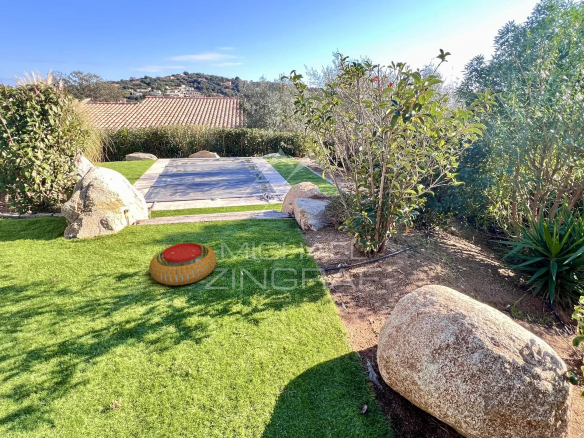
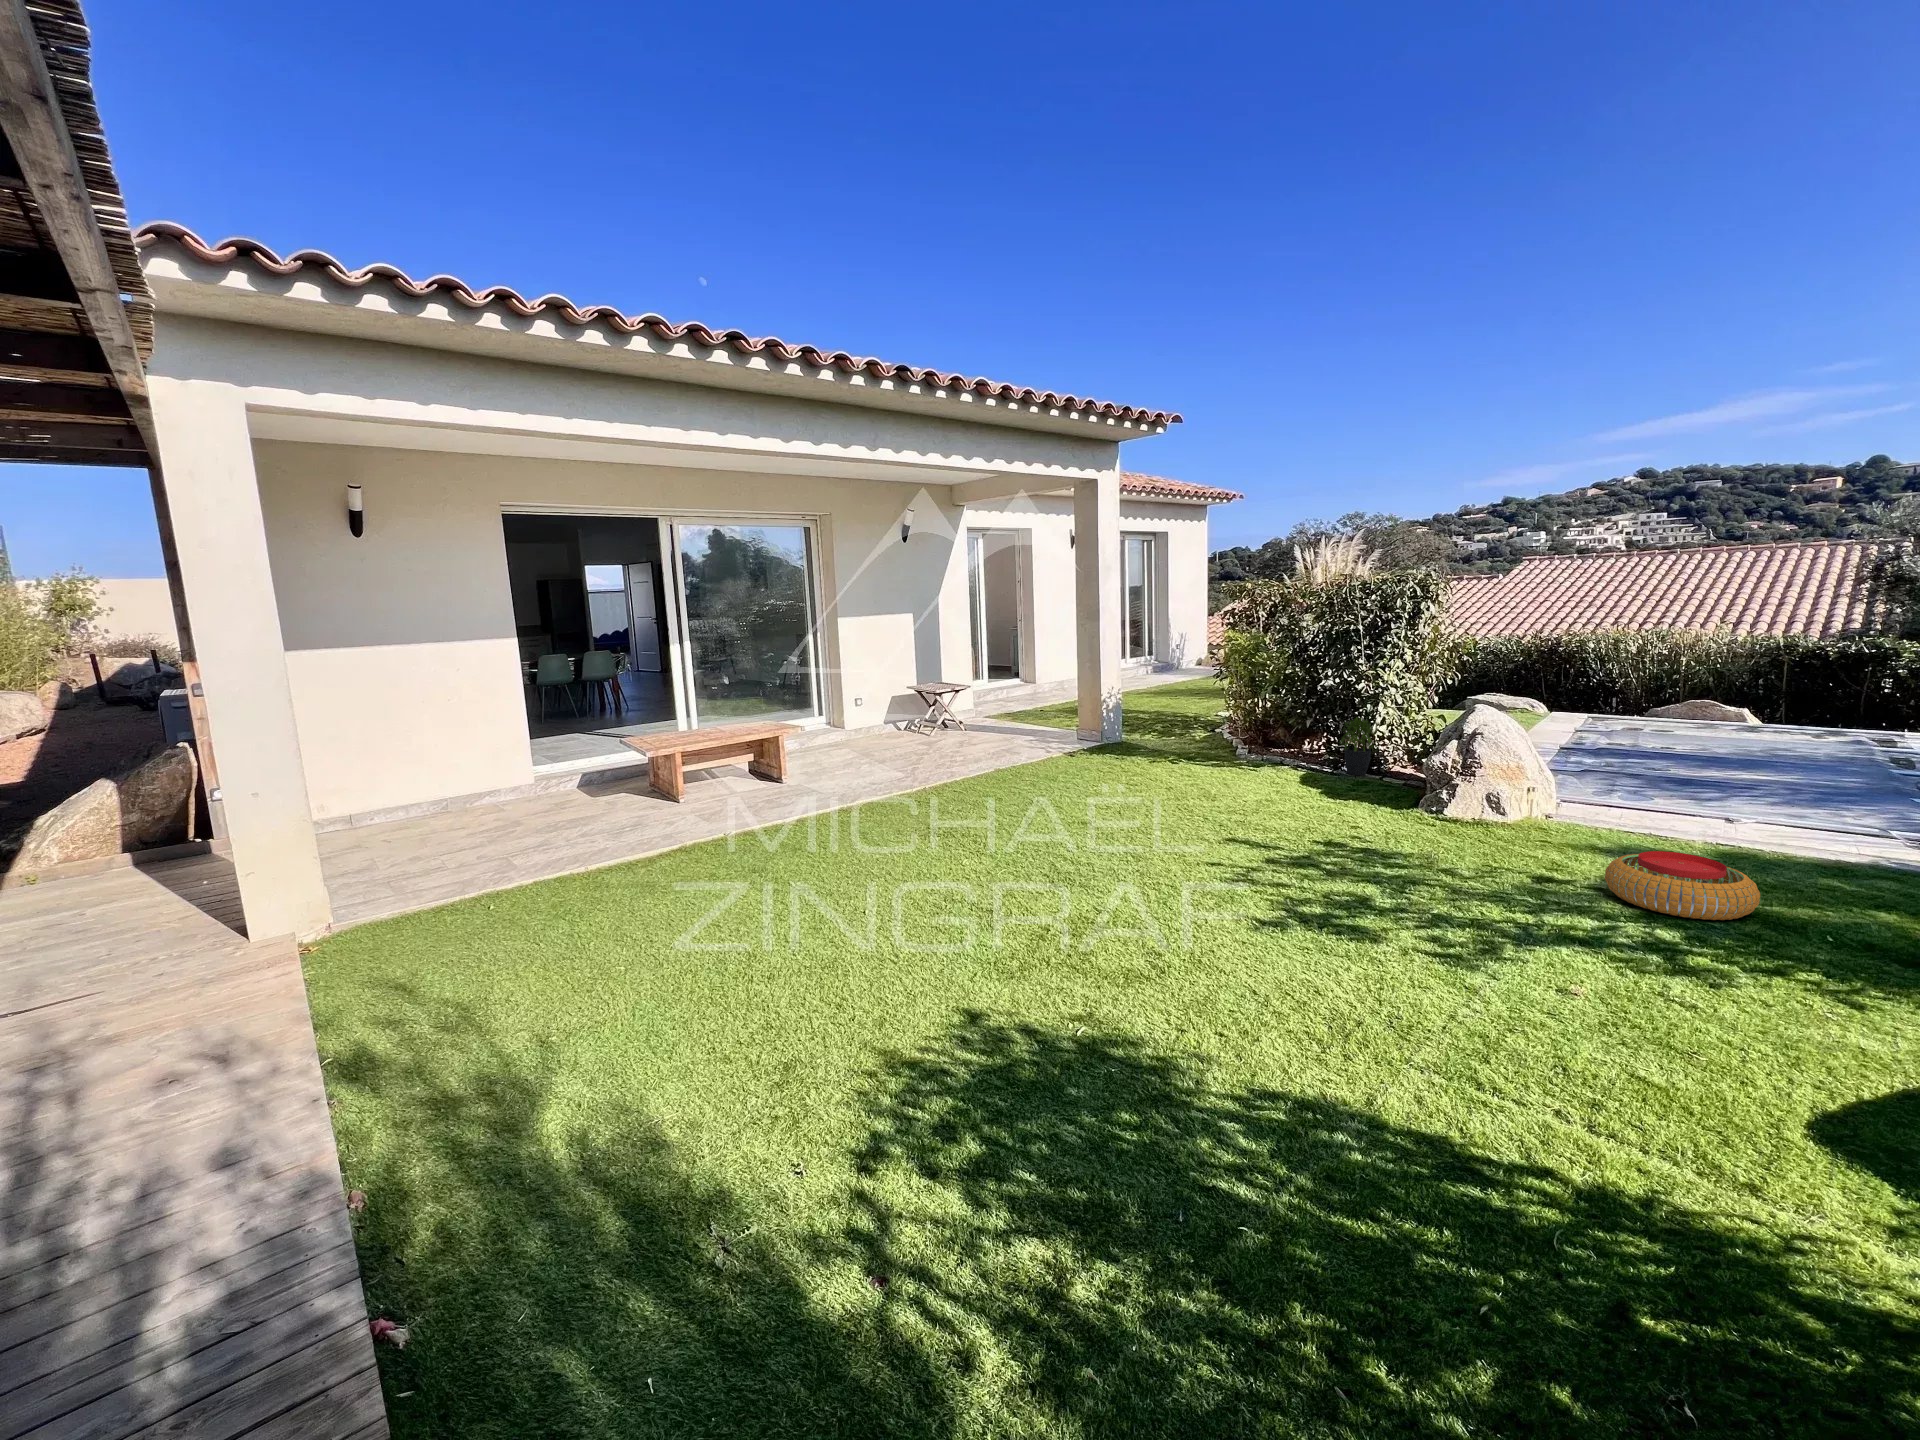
potted plant: none [16,180,45,217] -> present [1340,718,1373,775]

